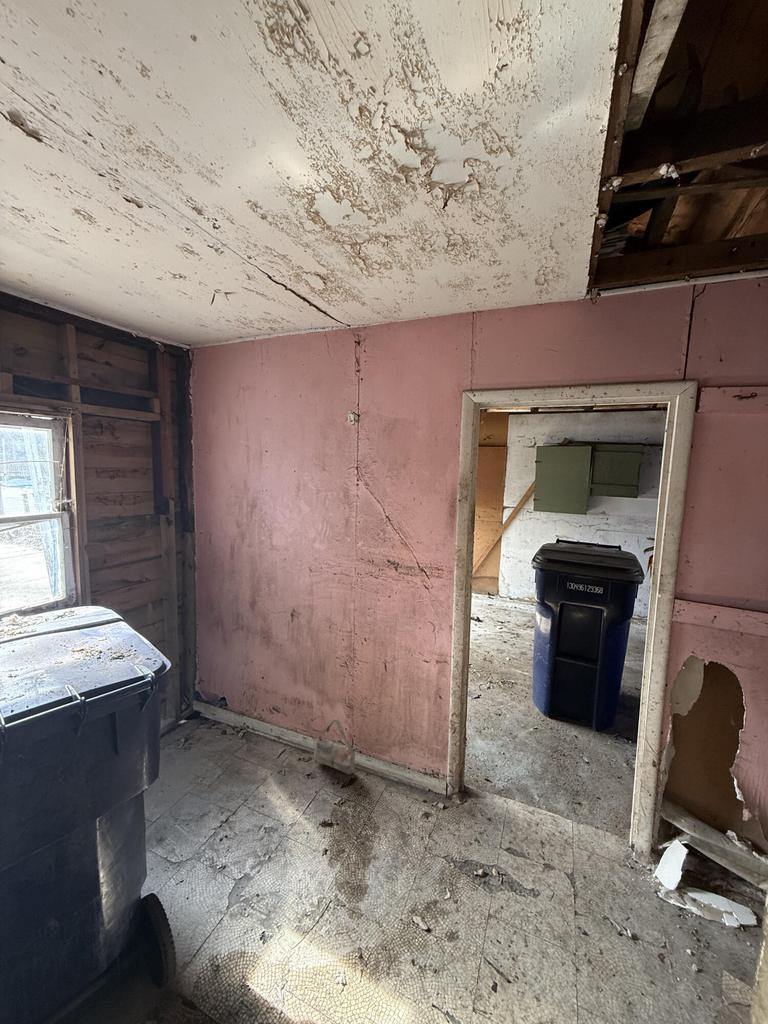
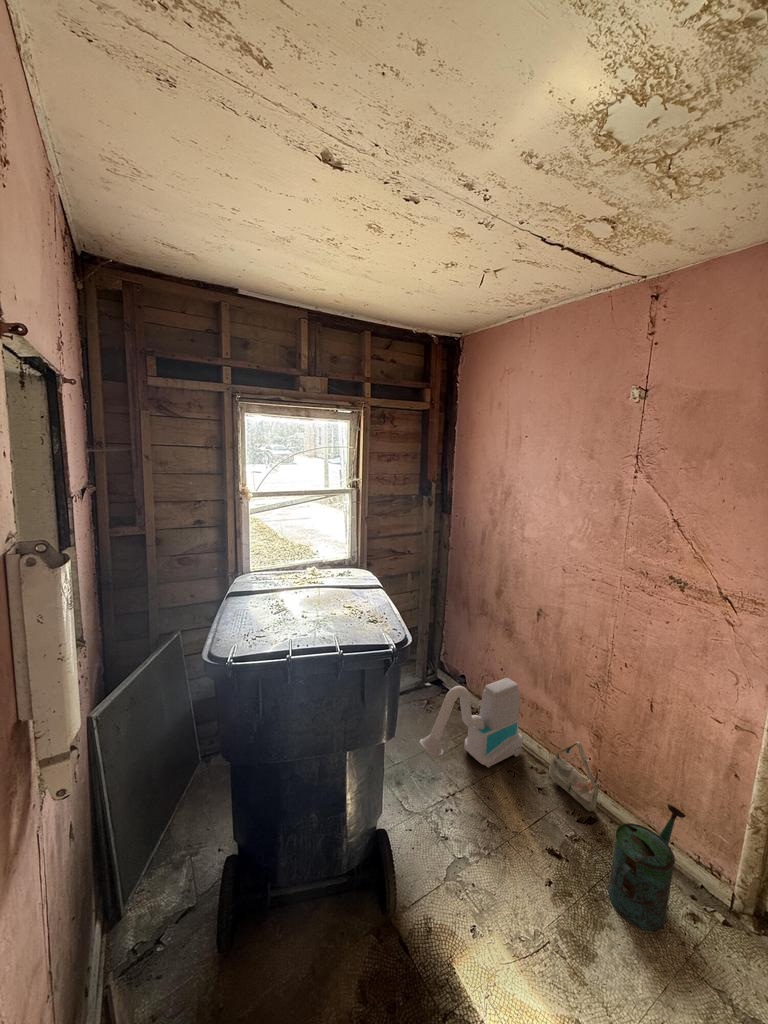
vacuum cleaner: none [182,684,288,787] -> present [419,678,523,768]
watering can: none [371,739,415,846] -> present [608,804,686,931]

